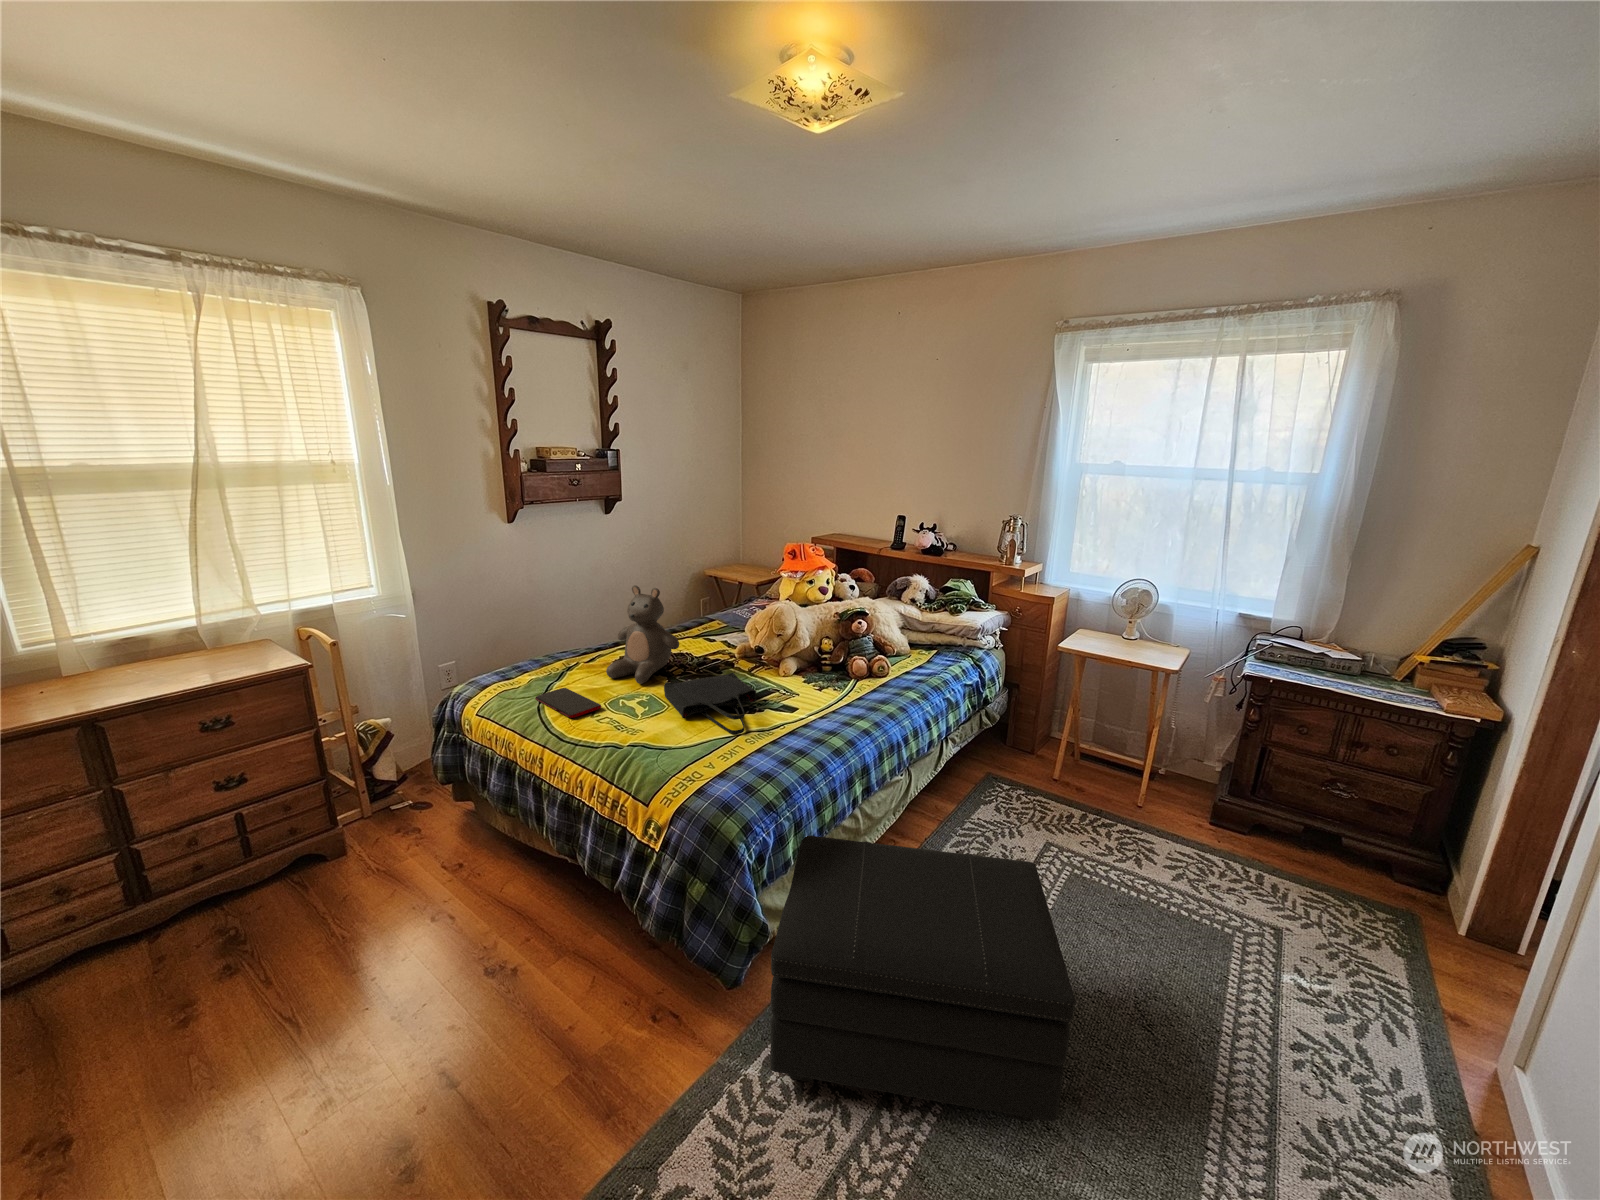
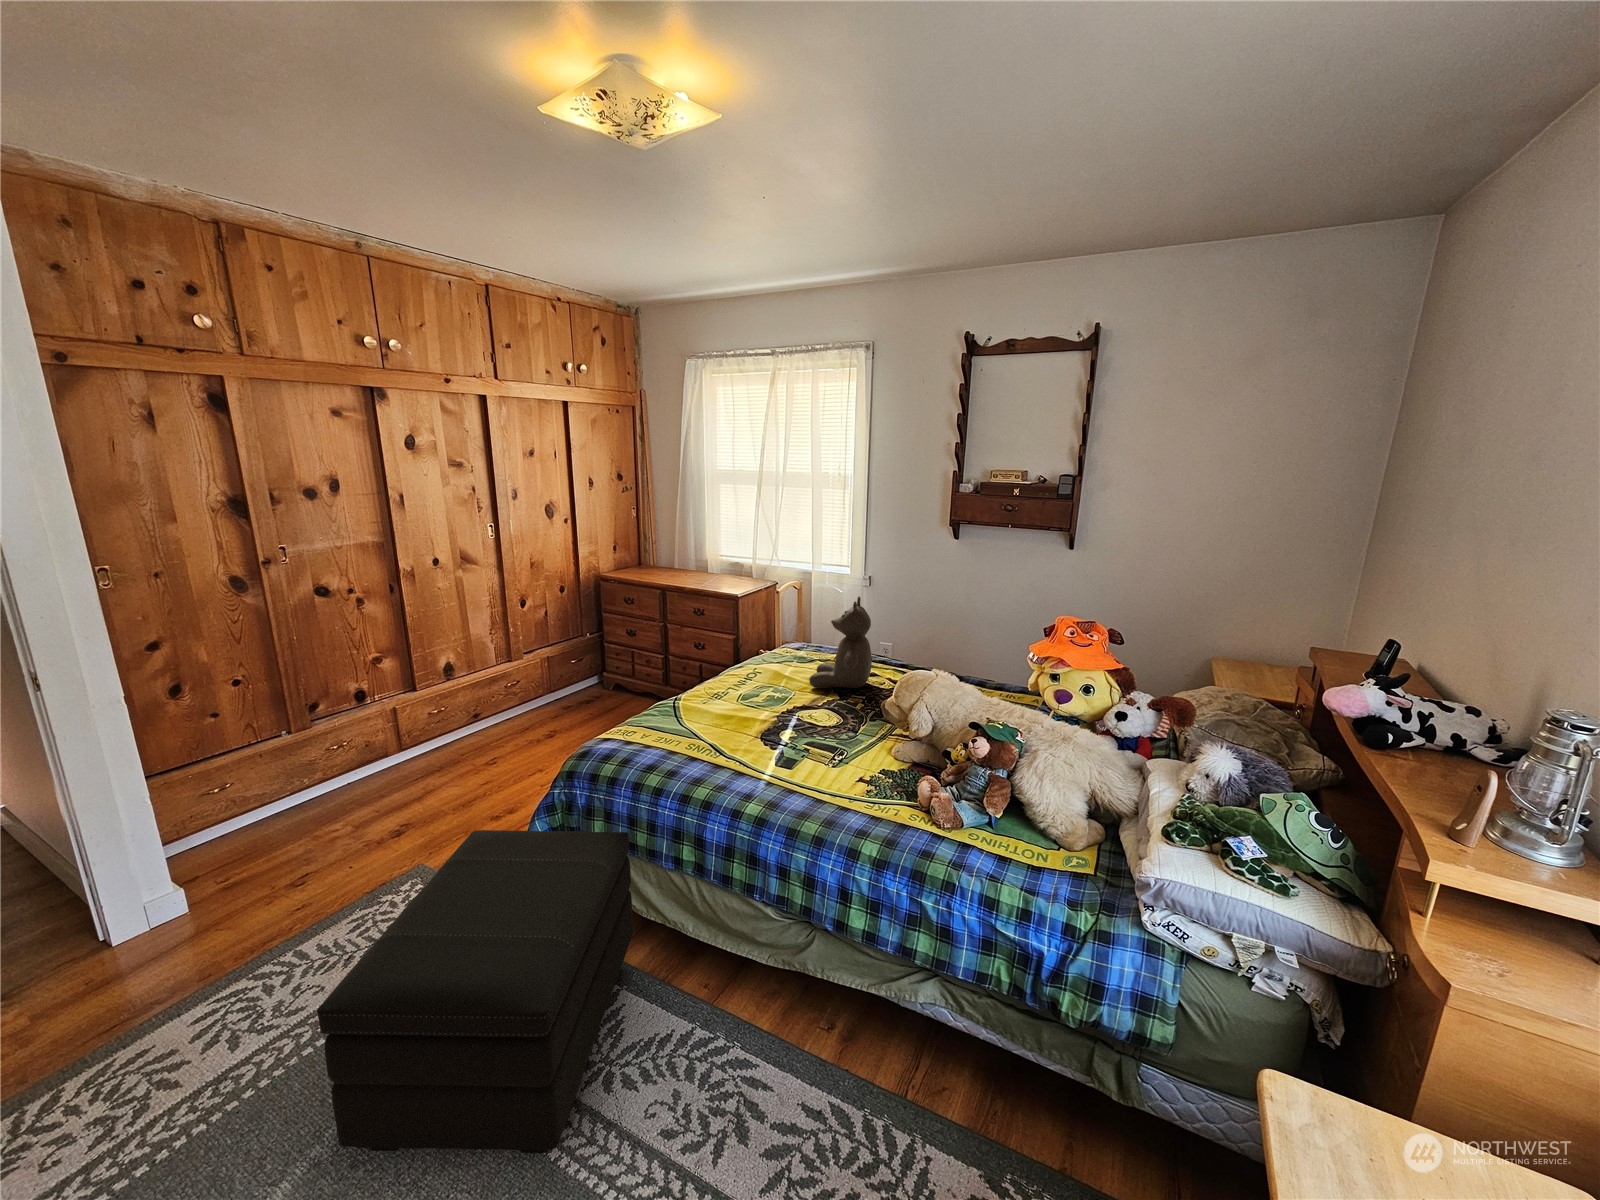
tote bag: present [664,673,756,734] -> none [717,686,840,740]
smartphone: present [535,688,601,718] -> none [728,660,783,681]

